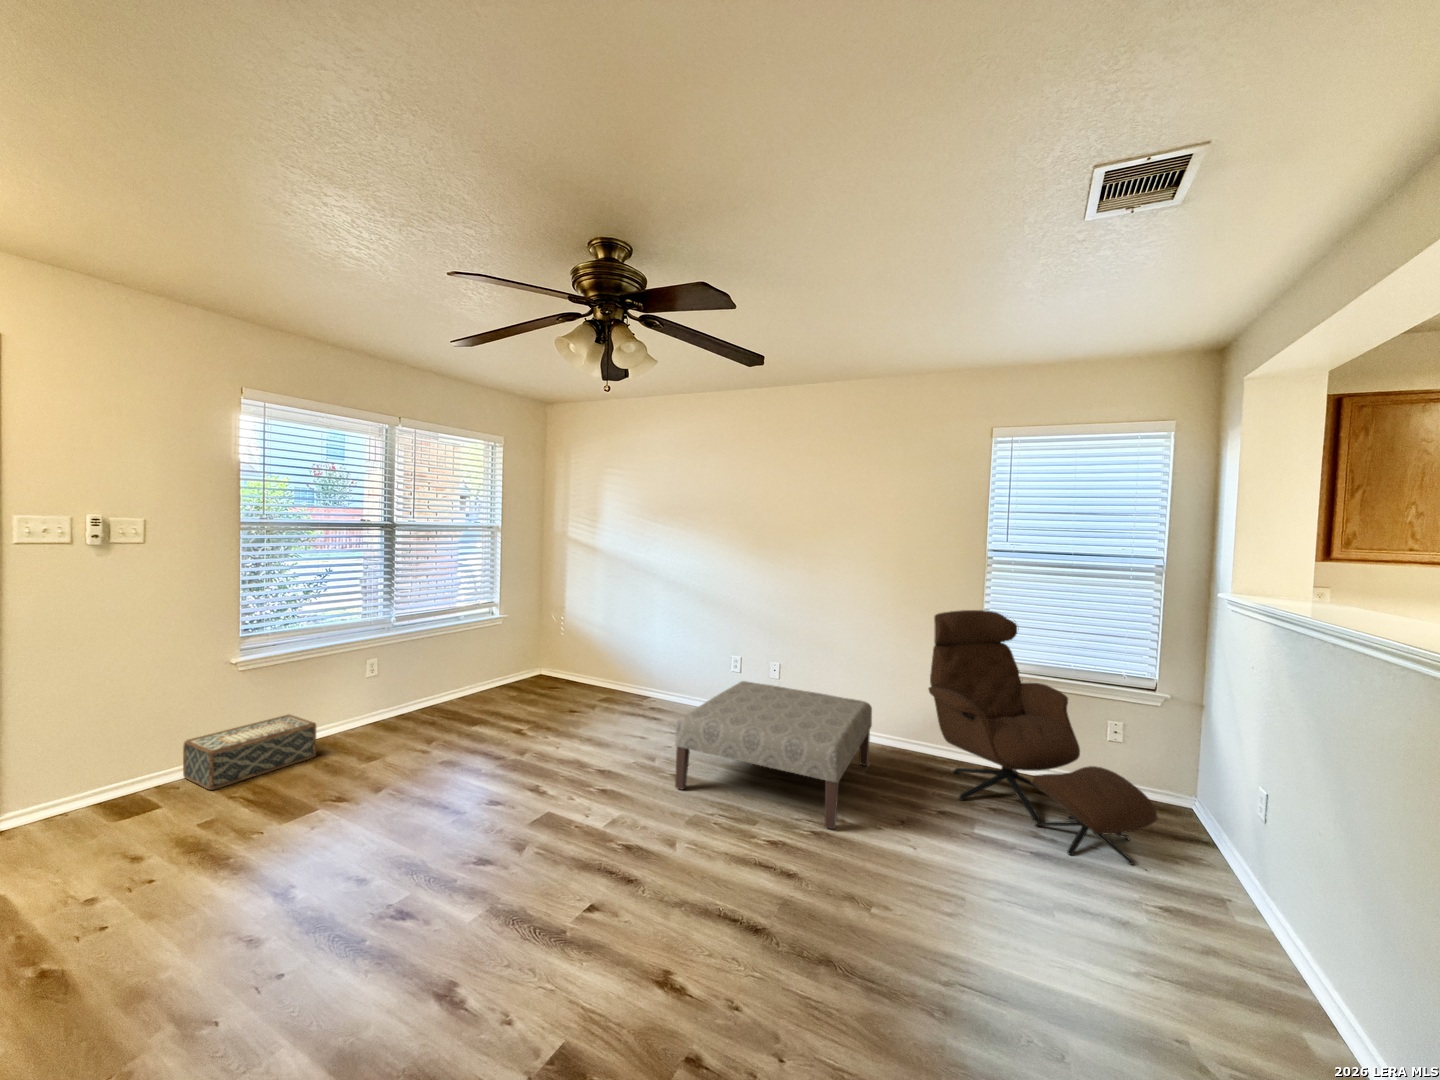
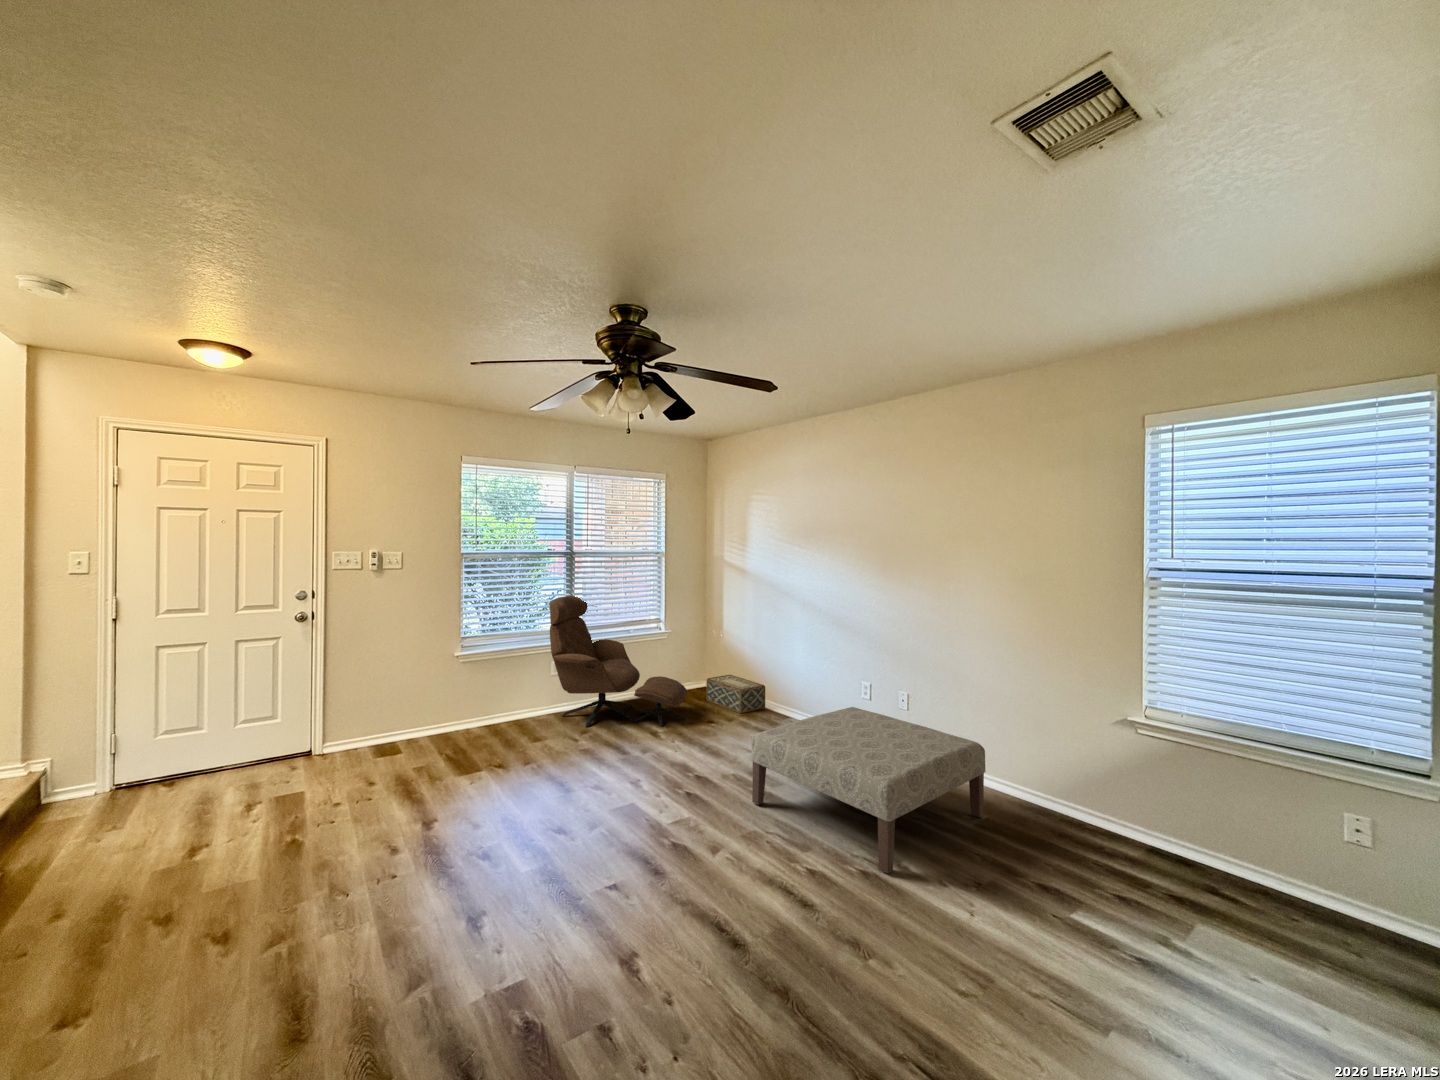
lounge chair: present [929,610,1157,865] -> present [549,596,687,727]
woven basket: present [183,715,316,790] -> present [706,675,765,713]

